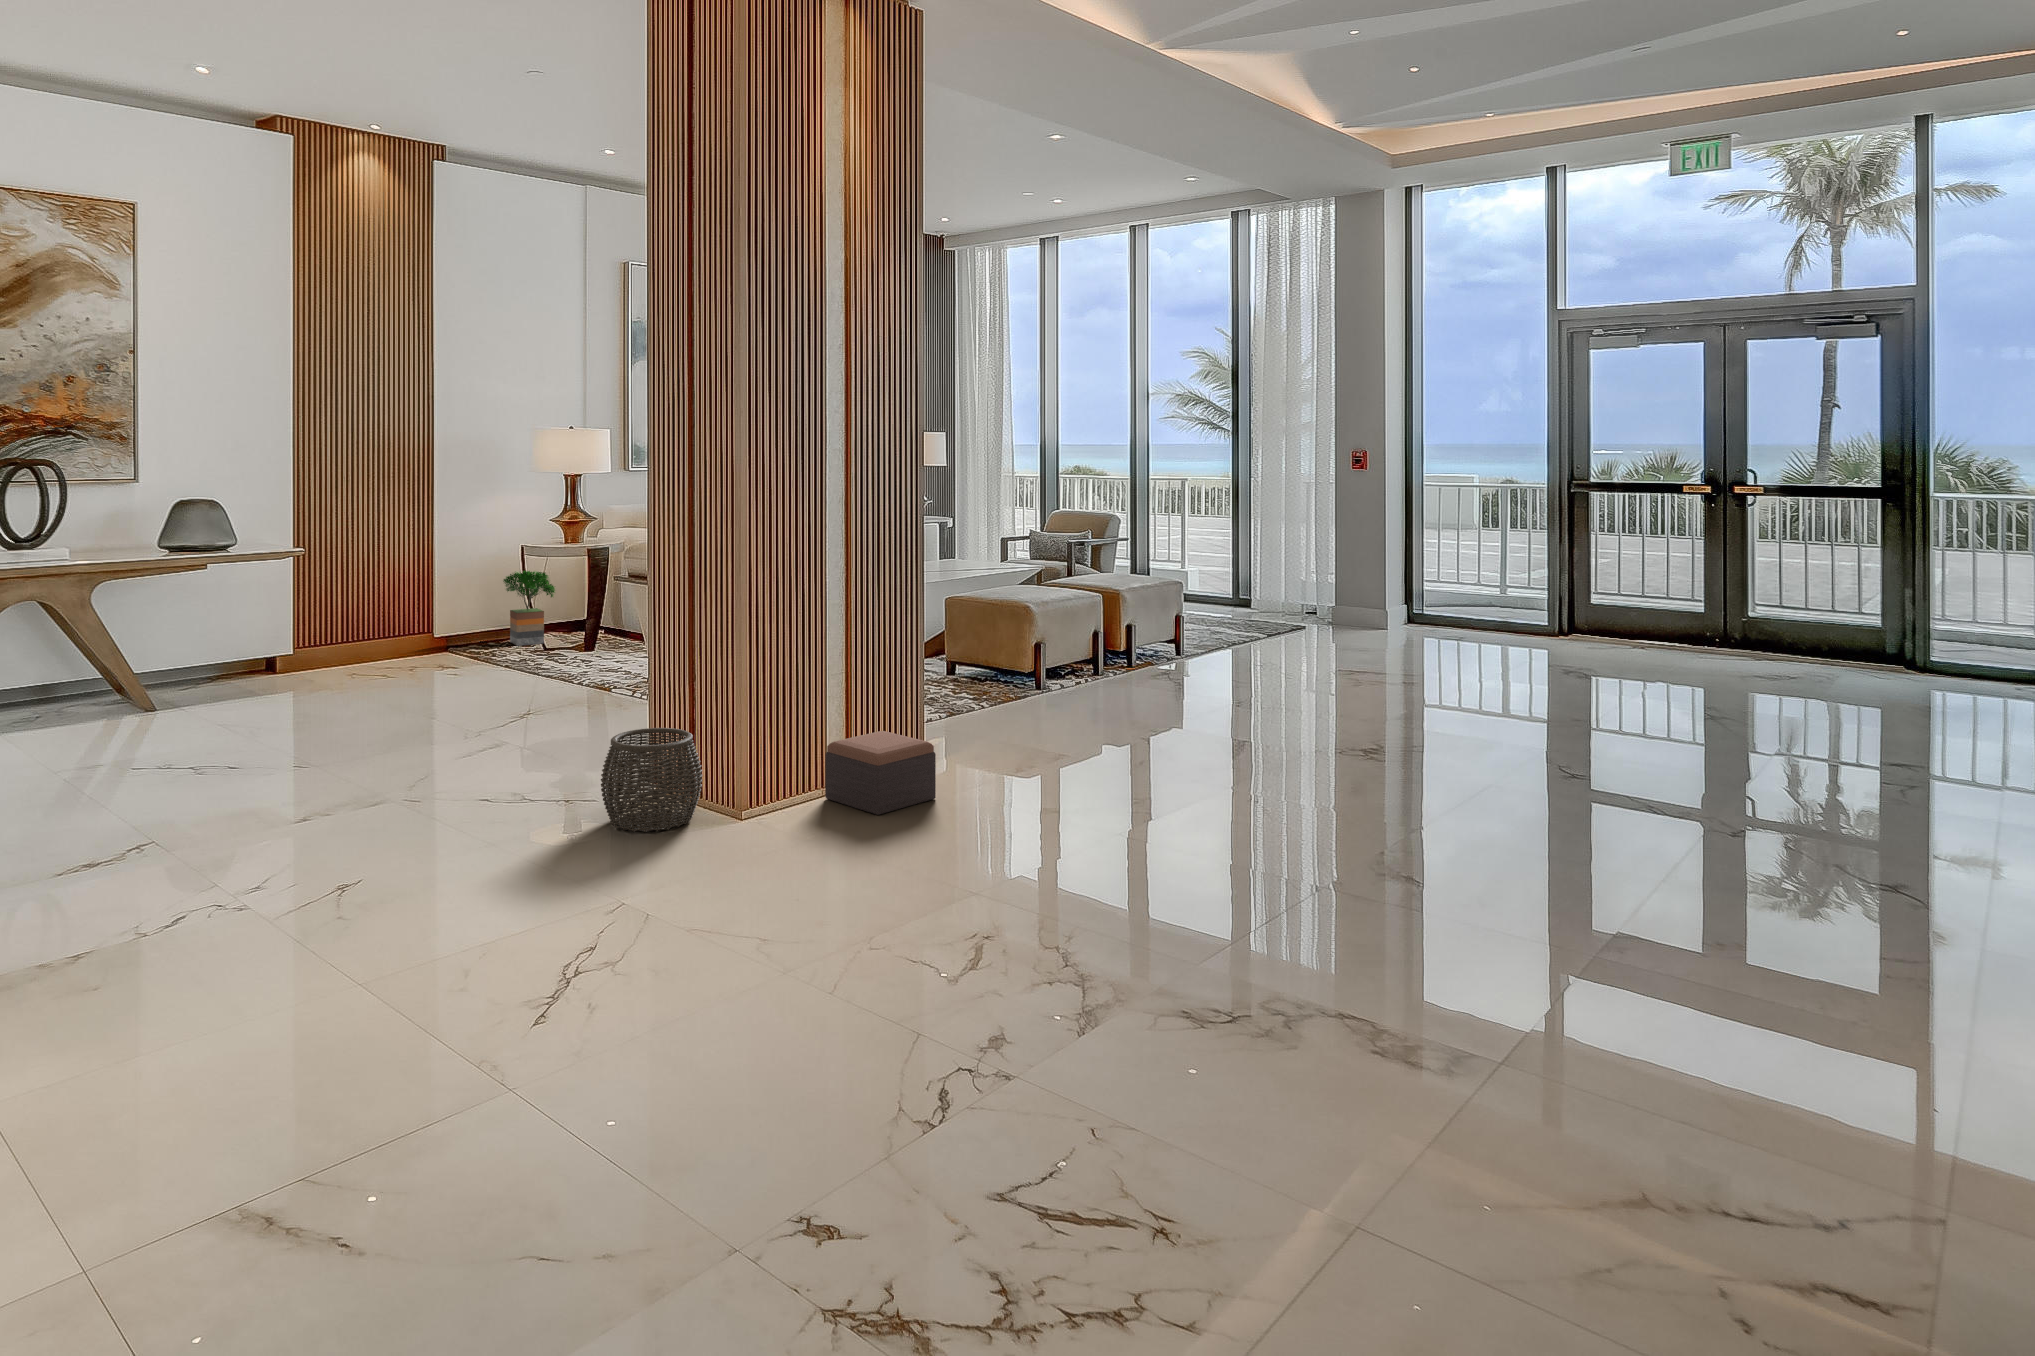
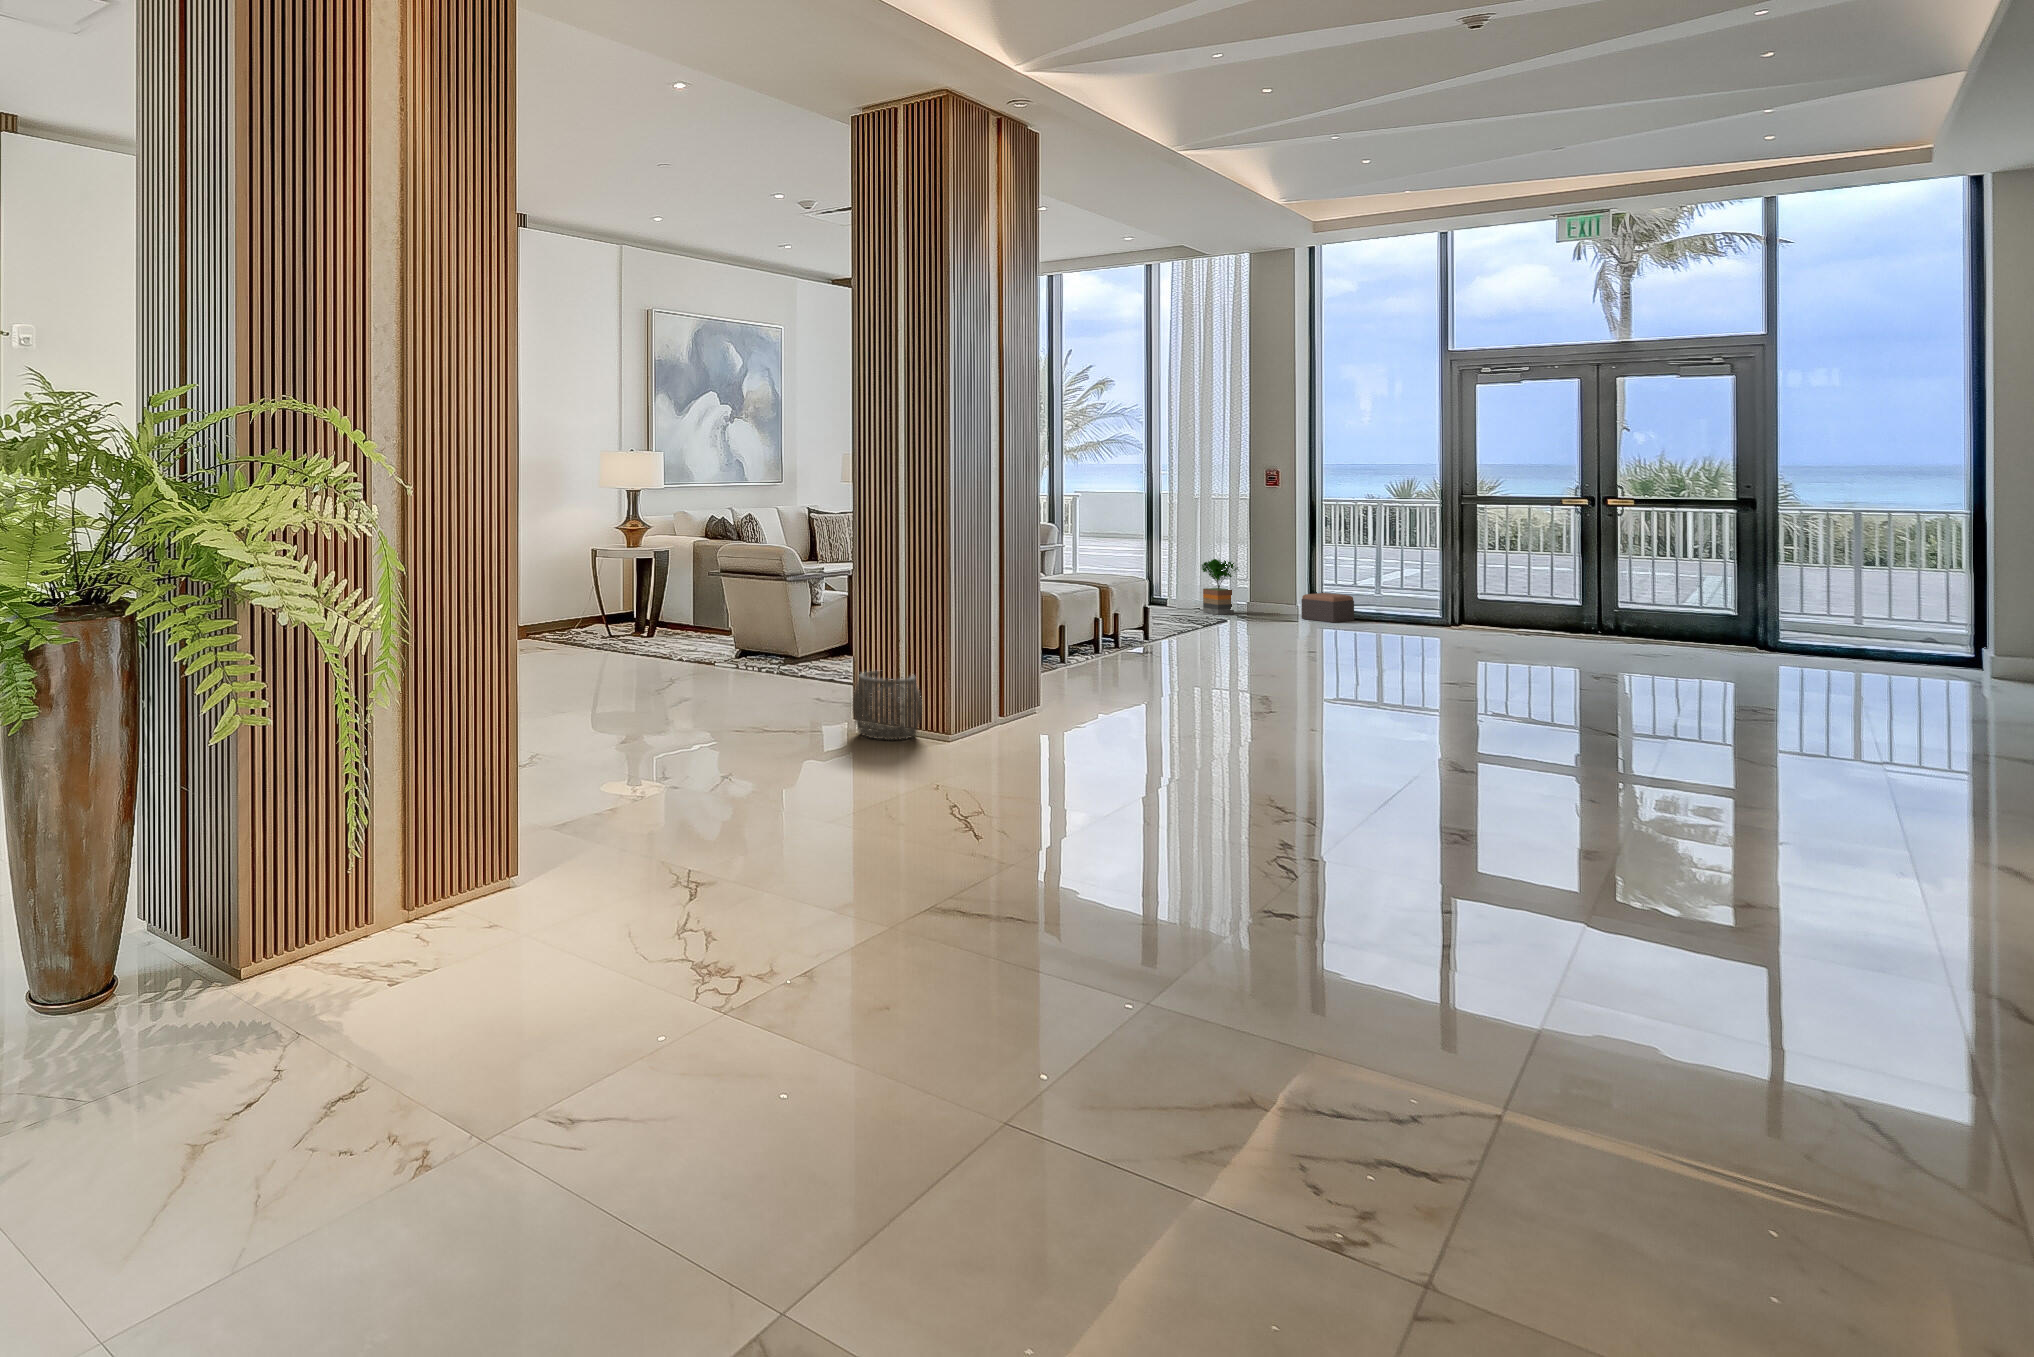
potted tree: present [503,571,555,646] -> present [1202,559,1239,615]
footstool: present [825,731,936,815] -> present [1302,593,1354,622]

